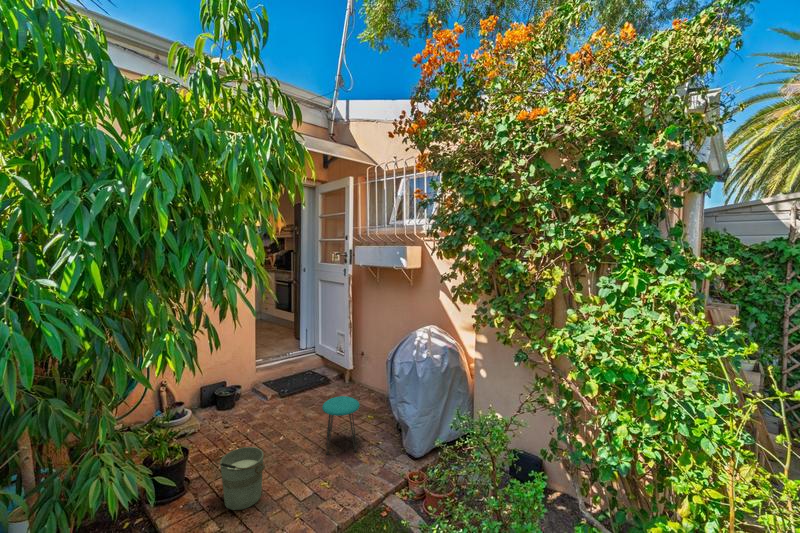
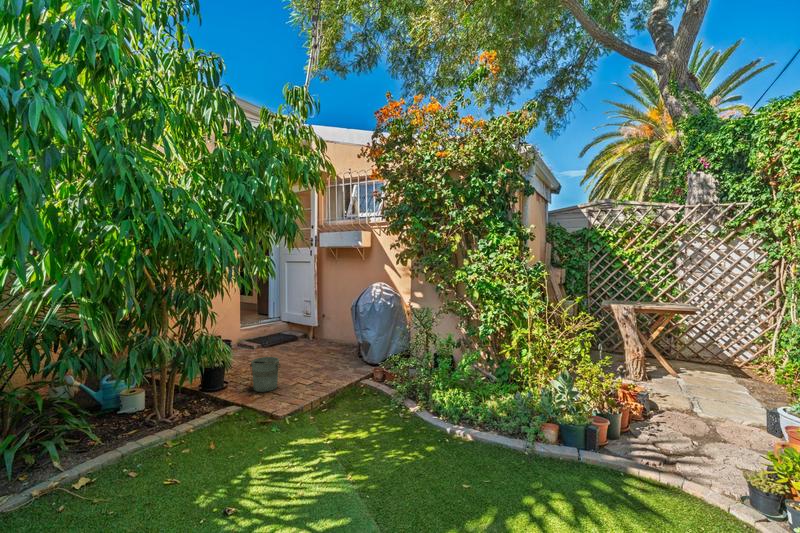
stool: present [322,396,360,455] -> none [309,333,334,369]

